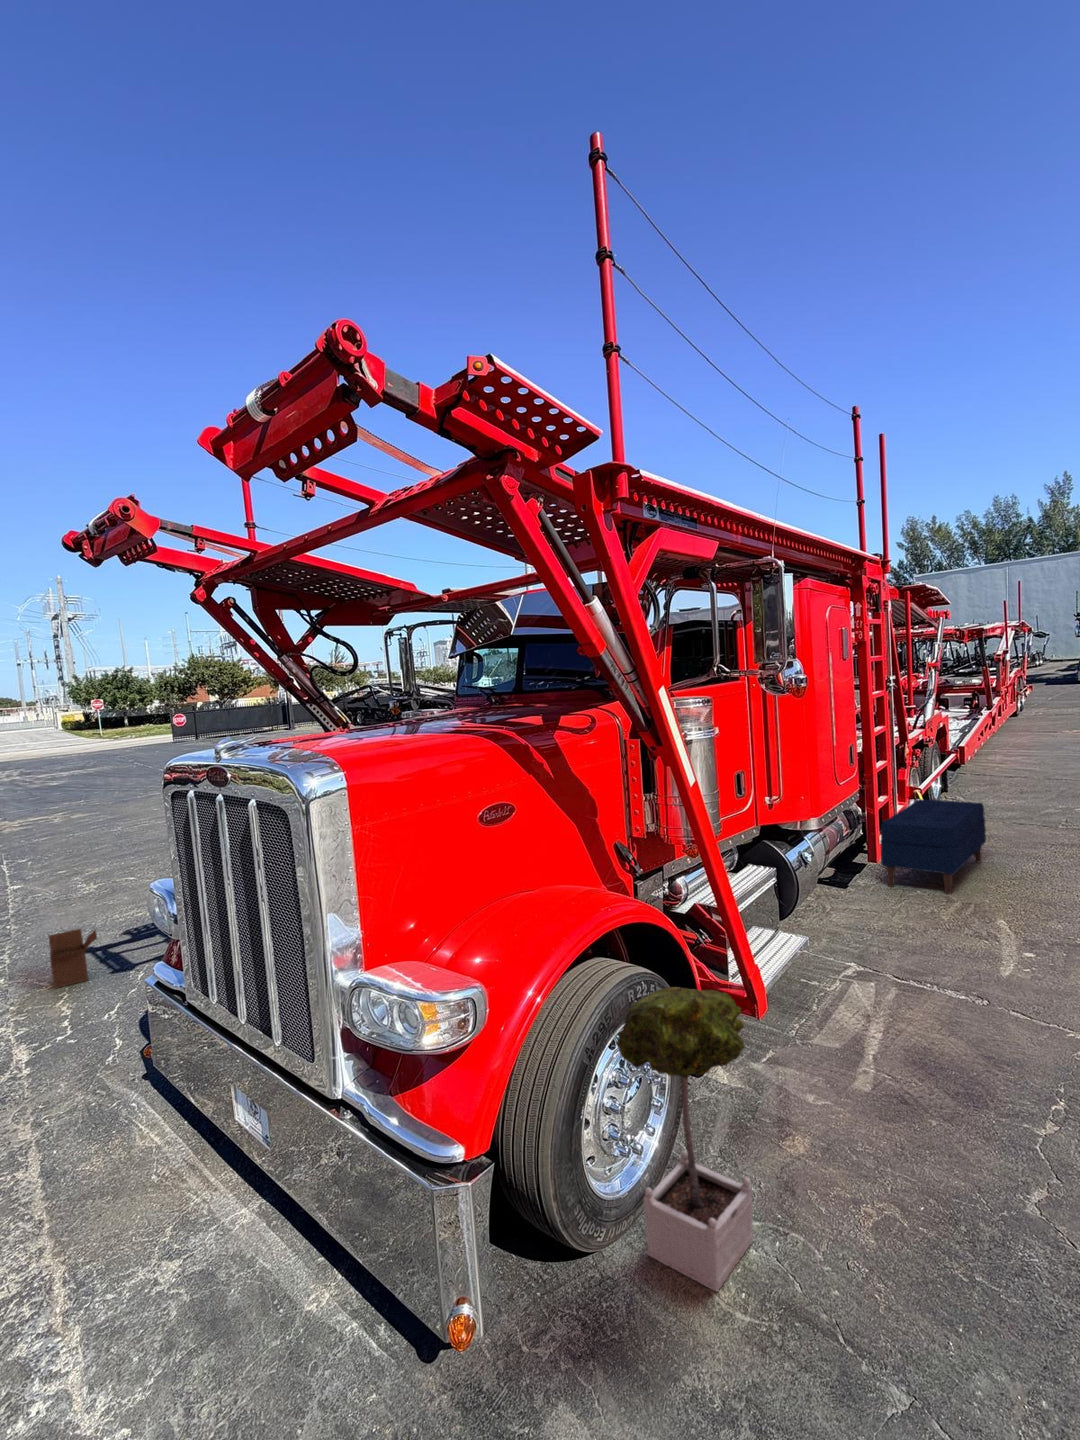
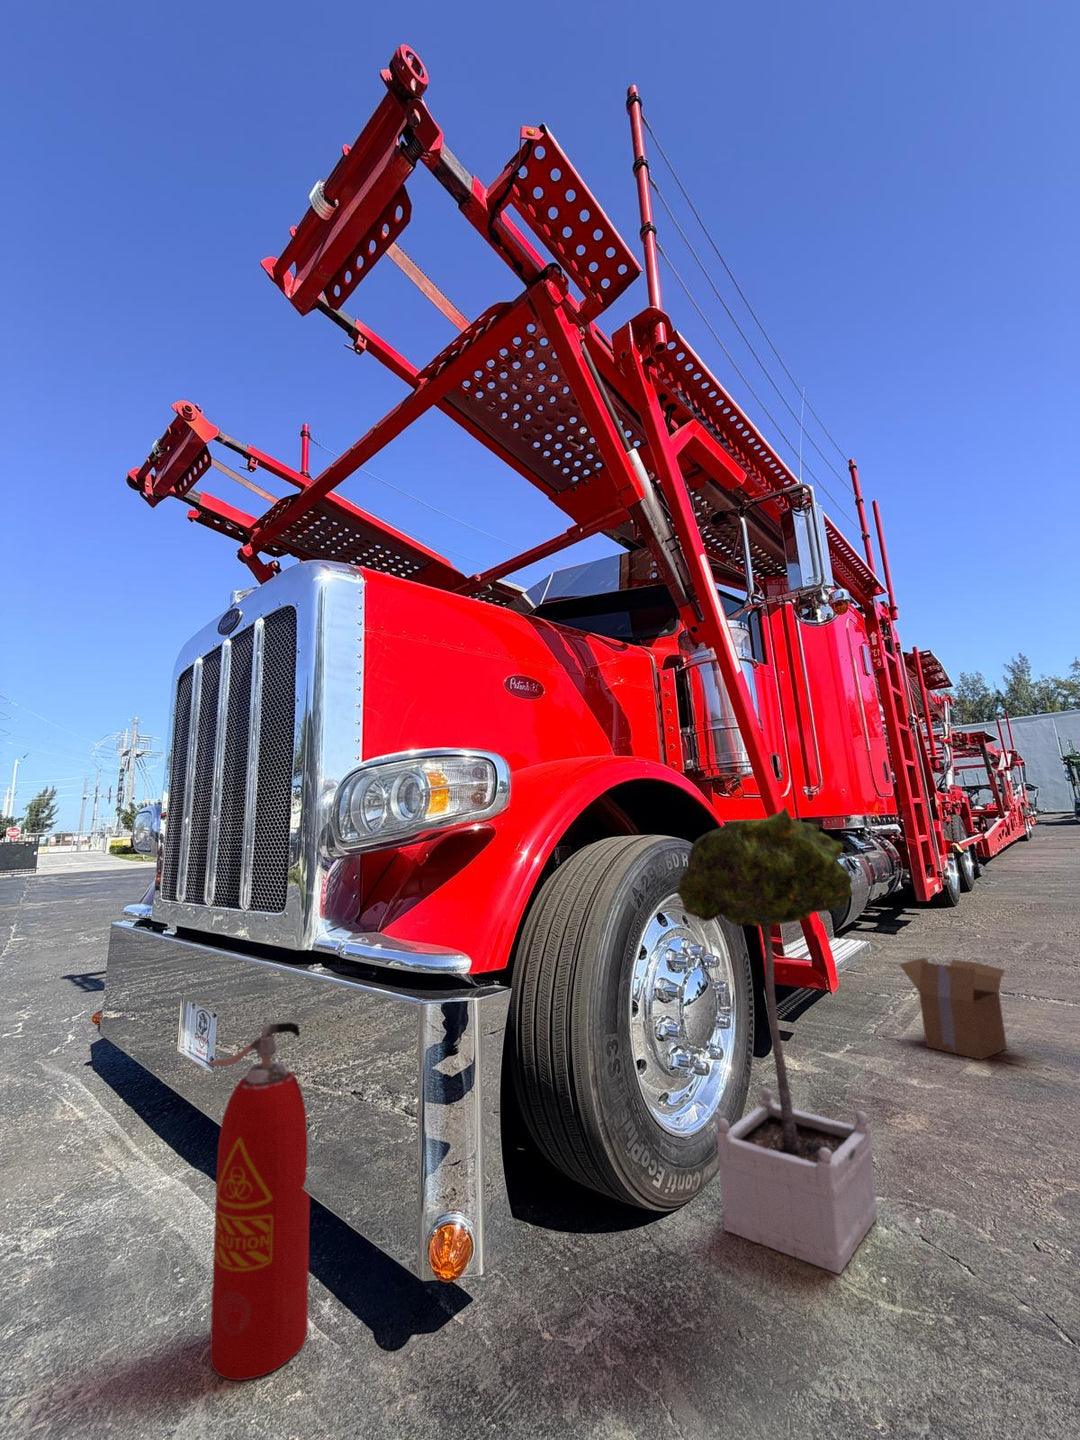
bench: present [880,799,986,894] -> none [920,862,1030,946]
cardboard box: present [49,929,97,988] -> present [900,958,1007,1060]
fire extinguisher: none [289,1175,377,1387] -> present [208,1022,310,1380]

